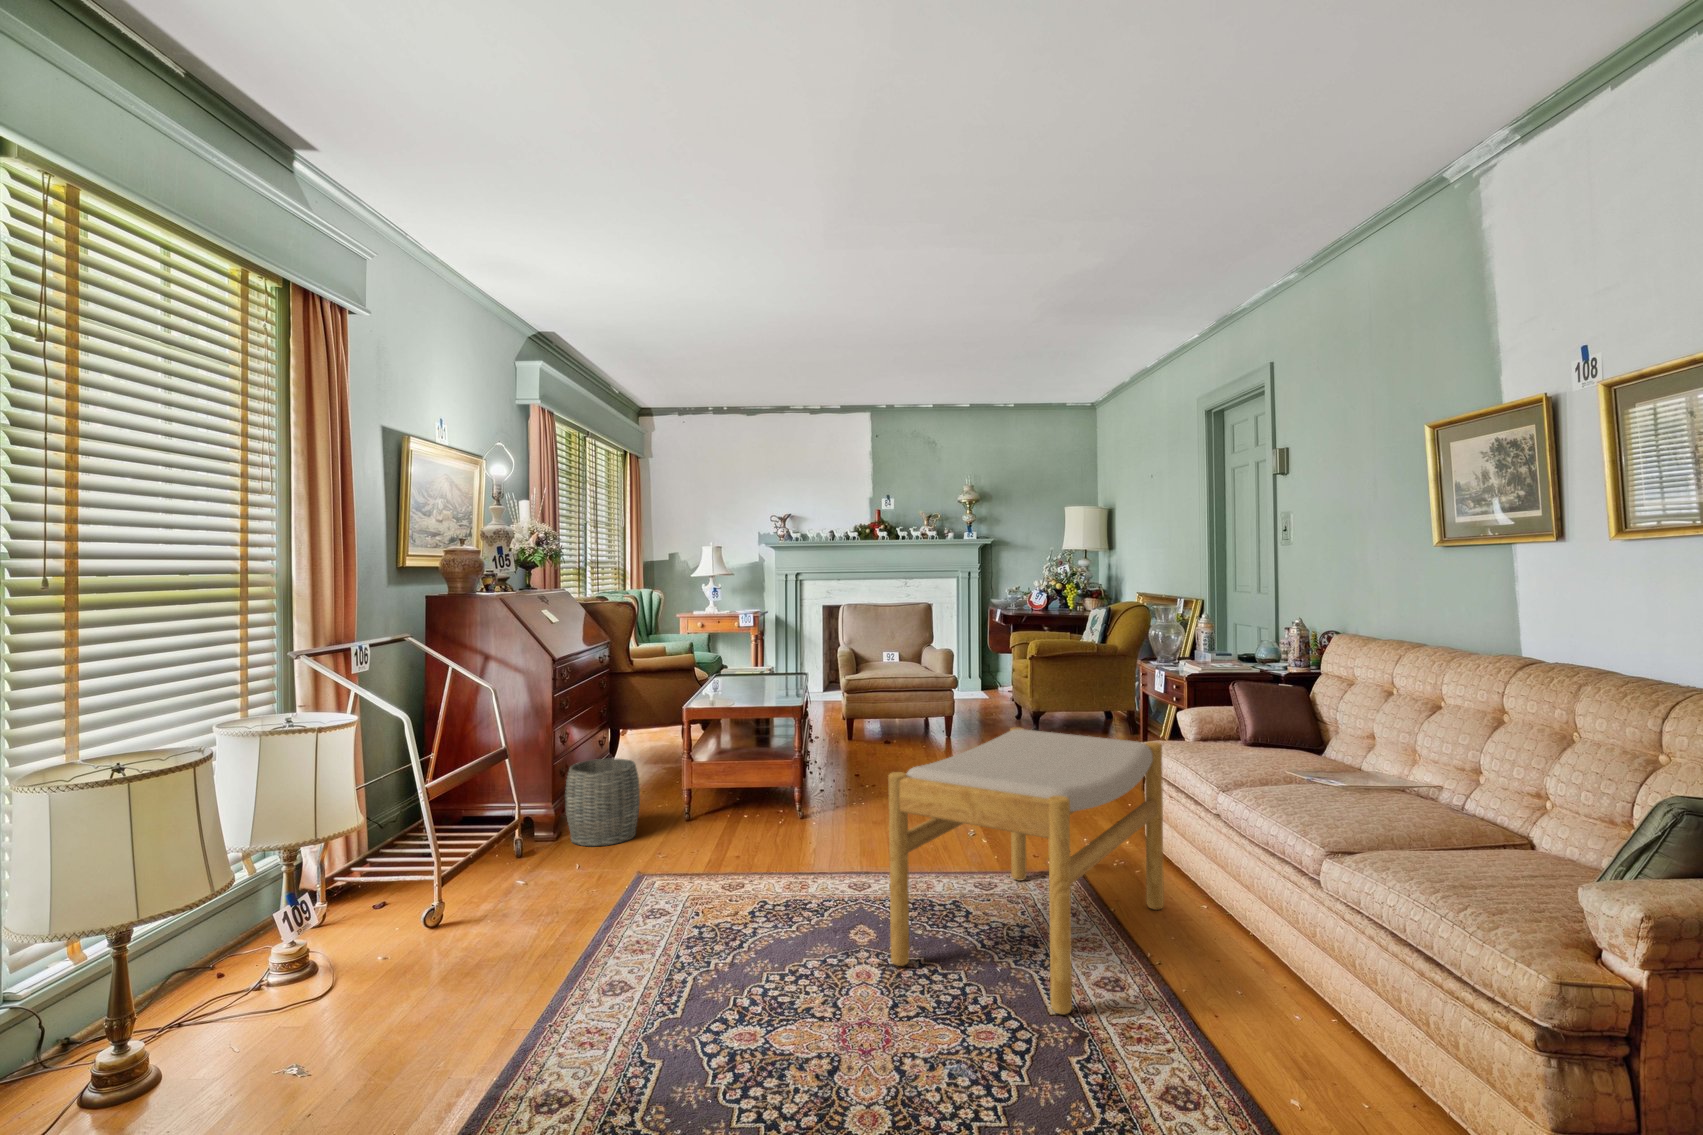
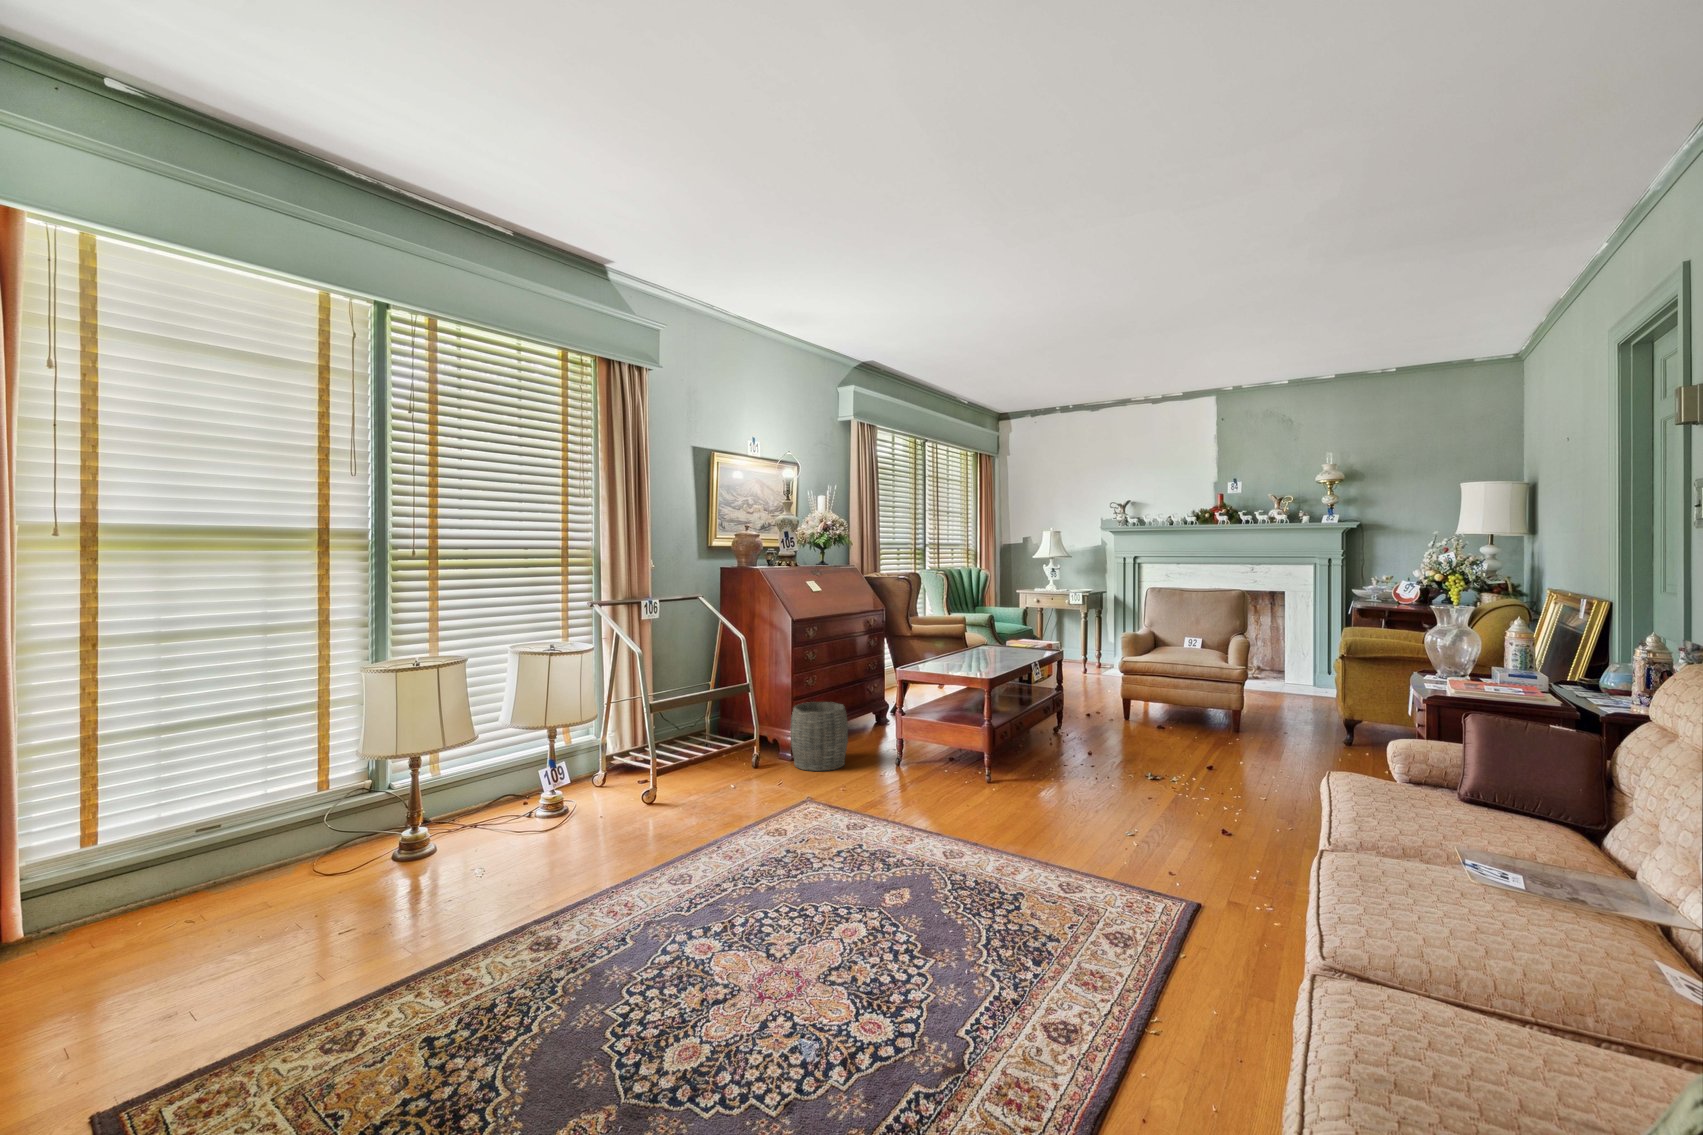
footstool: present [888,727,1164,1015] -> none [866,723,1233,1037]

